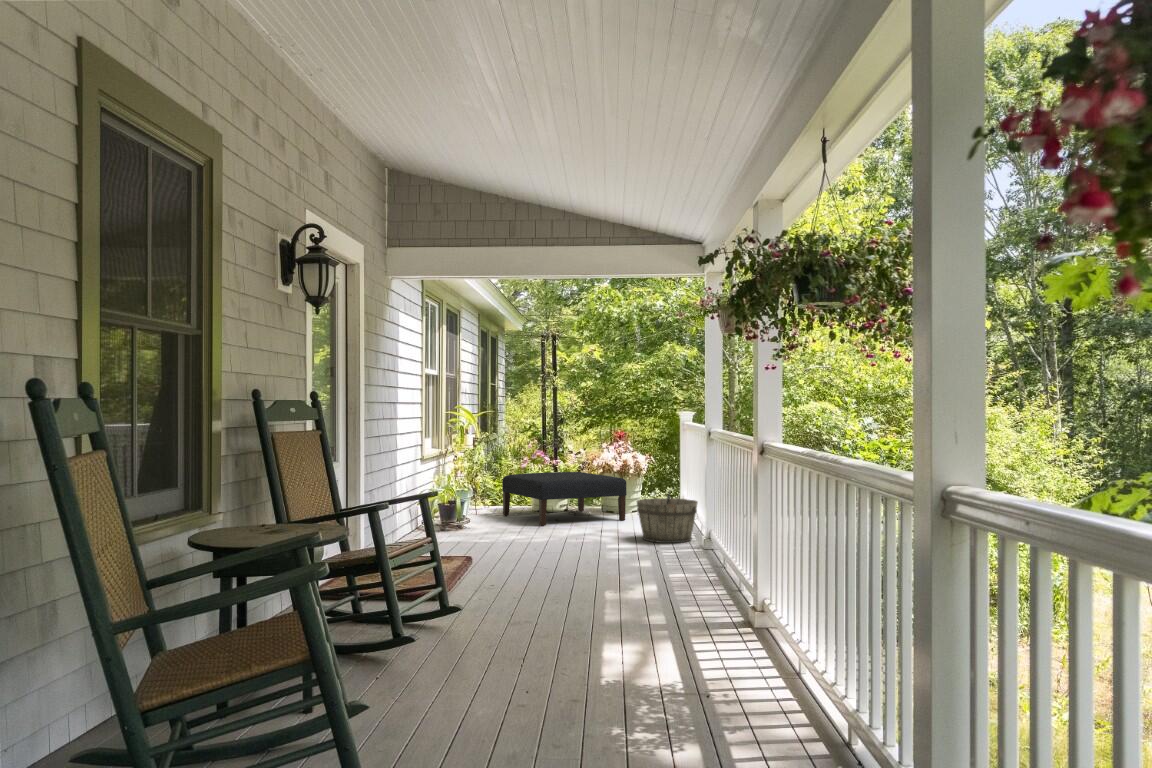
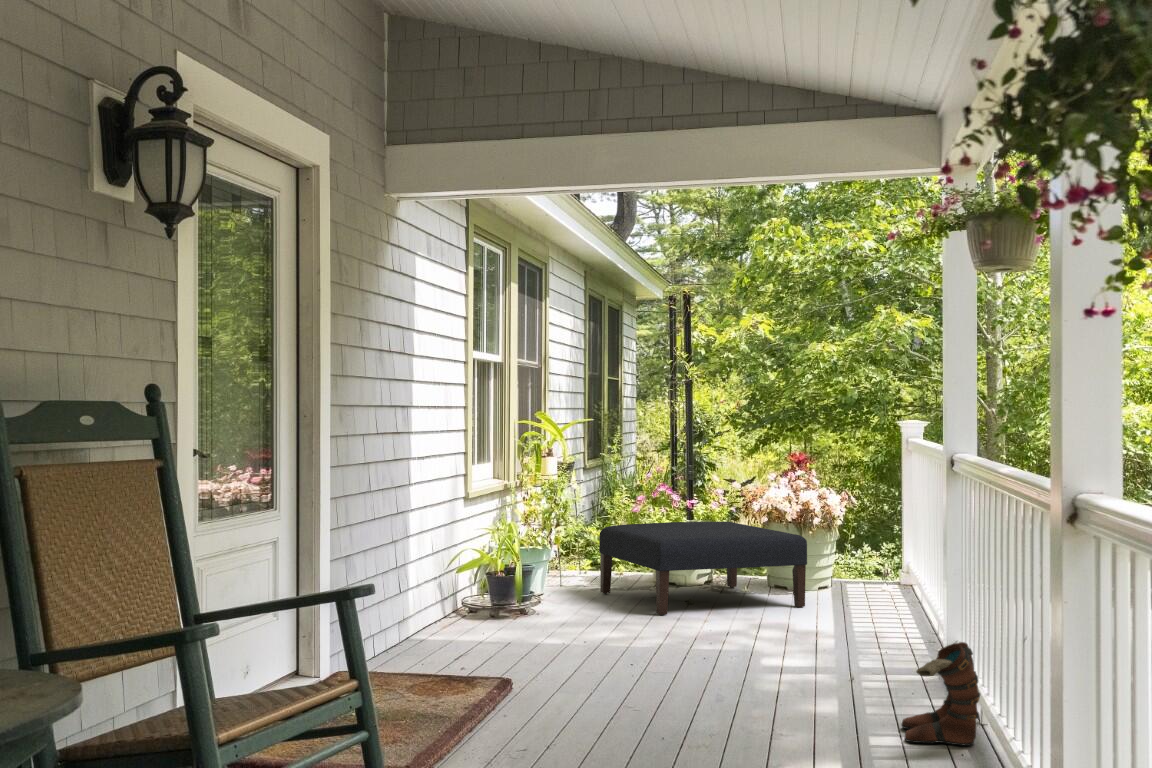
wooden bucket: present [637,488,698,543] -> none [821,558,933,657]
boots: none [682,526,723,579] -> present [901,642,980,746]

